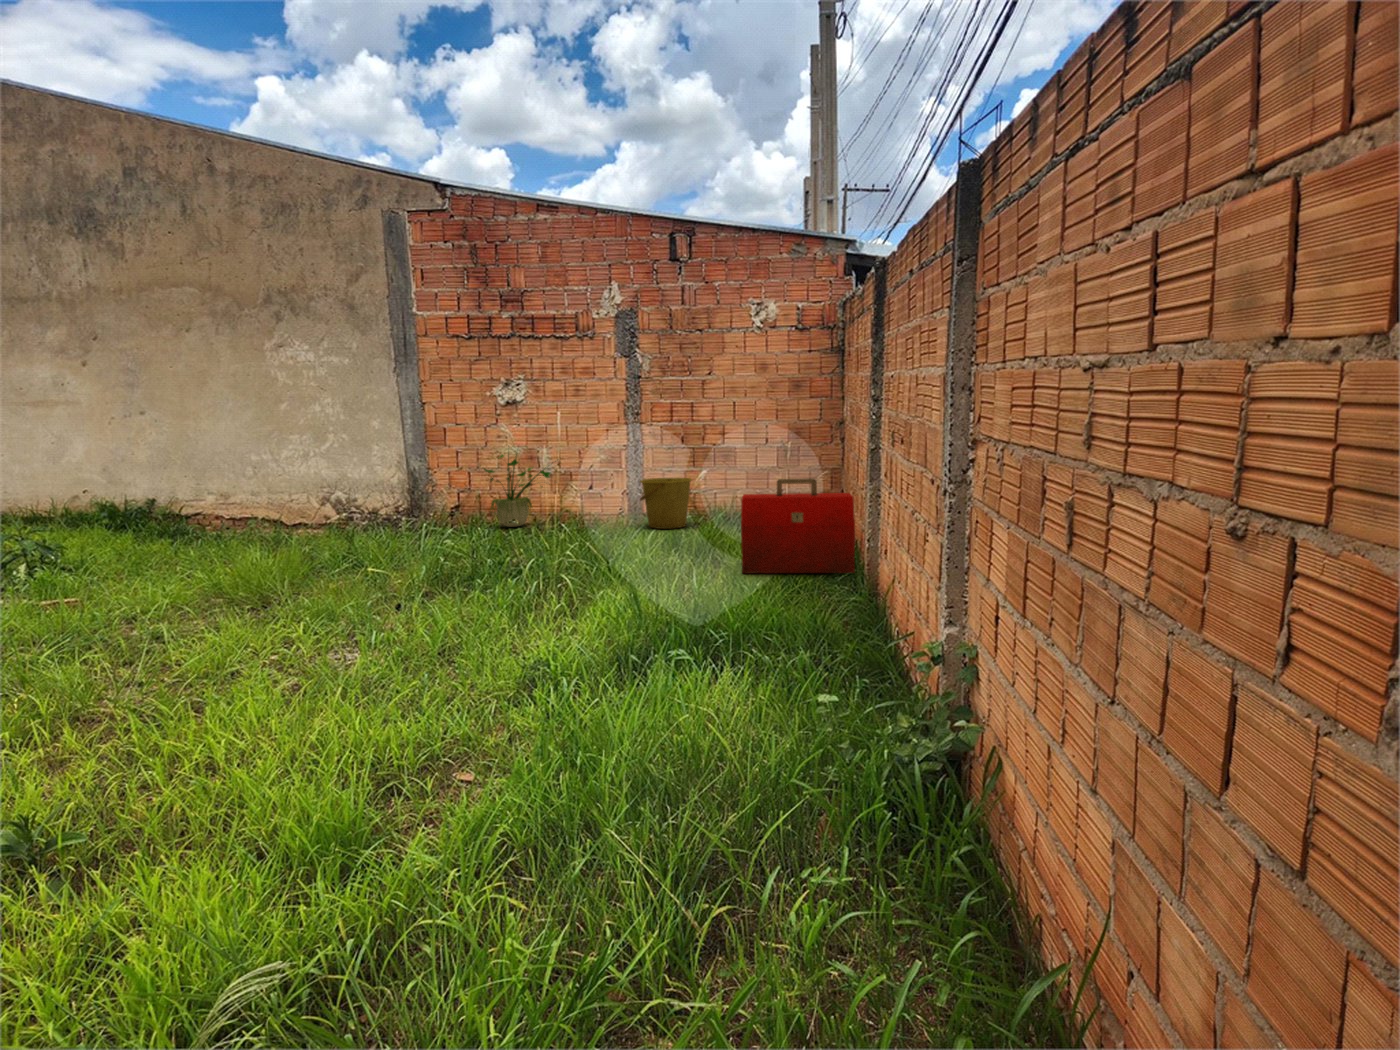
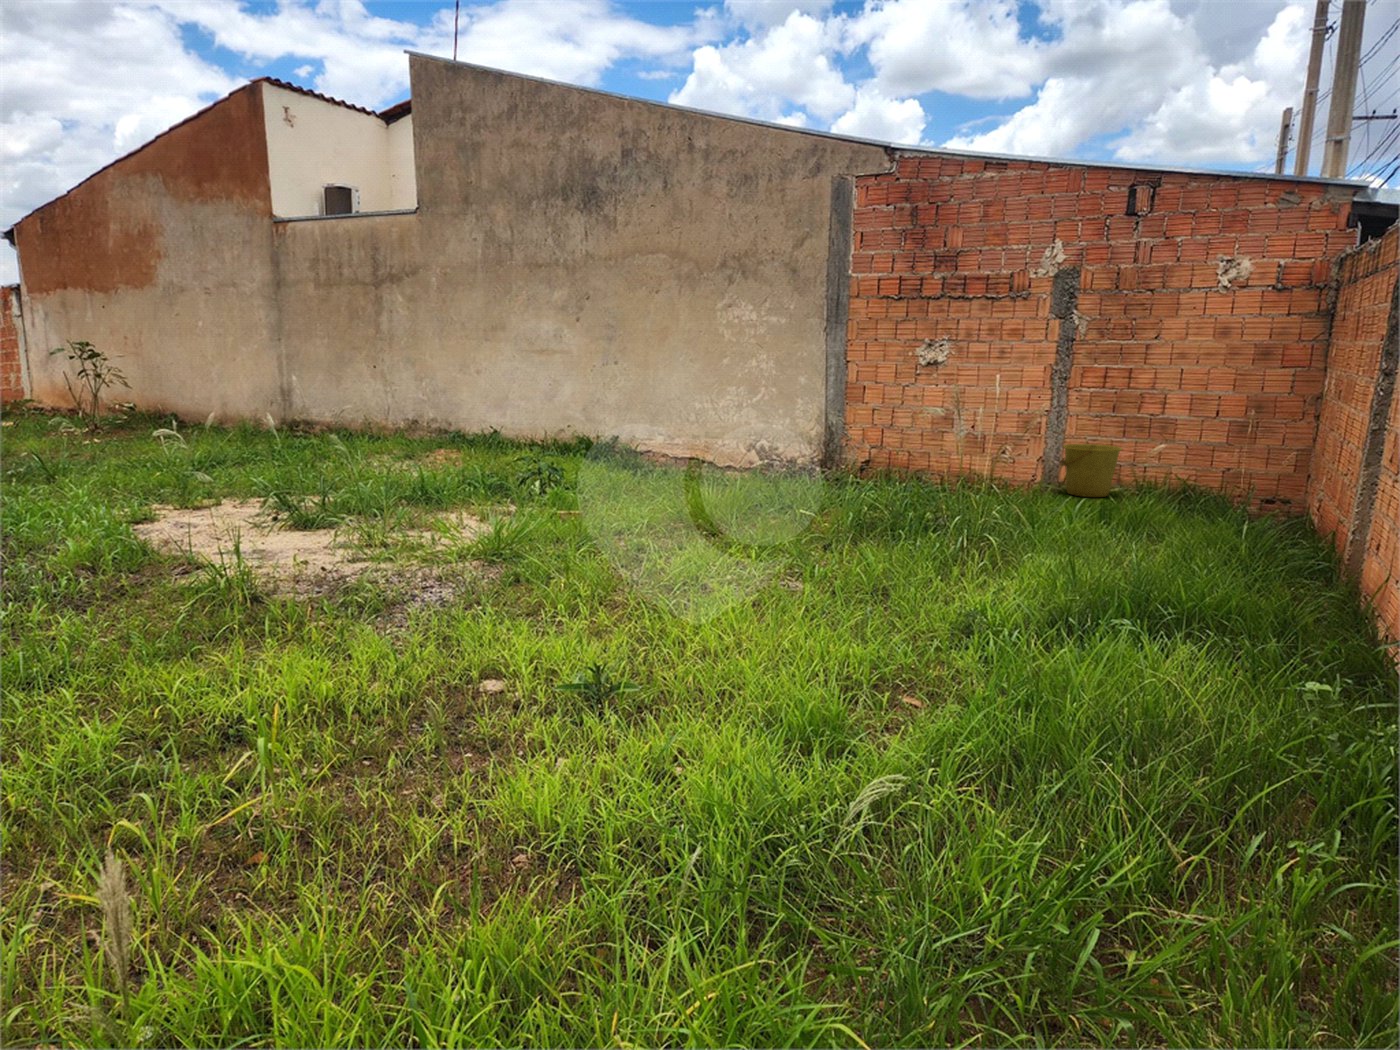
potted plant: present [485,454,551,527] -> none [900,393,986,480]
toolbox: present [741,478,855,573] -> none [1194,462,1348,570]

